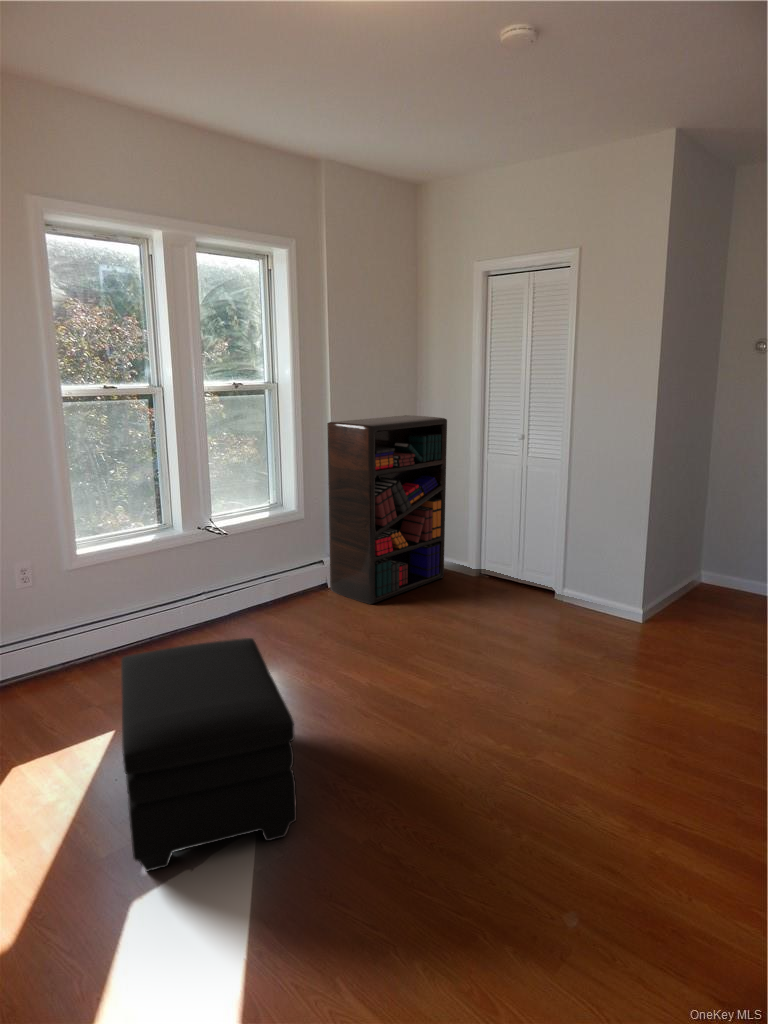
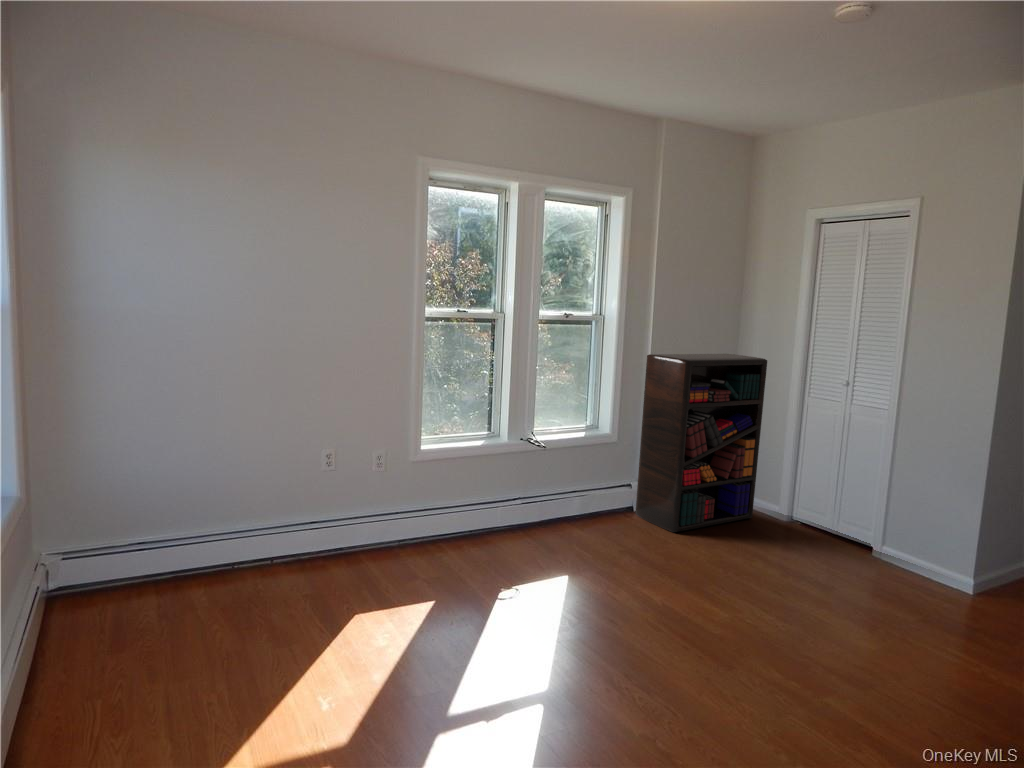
ottoman: present [121,638,297,872] -> none [444,534,588,715]

